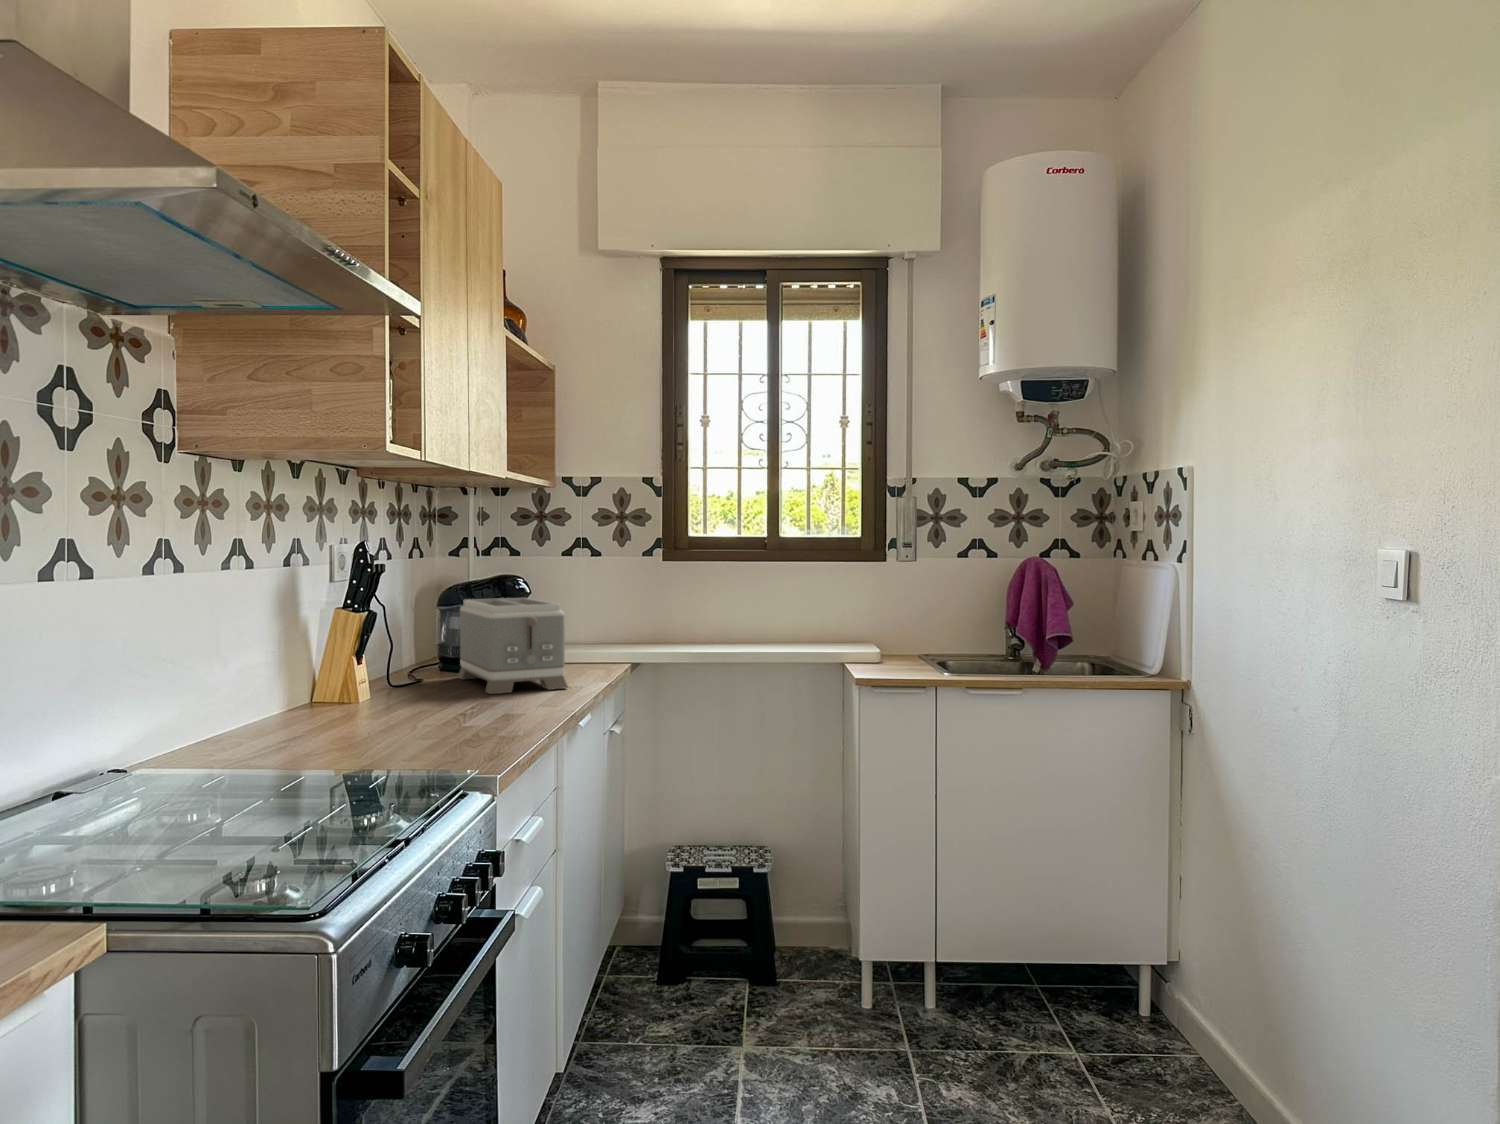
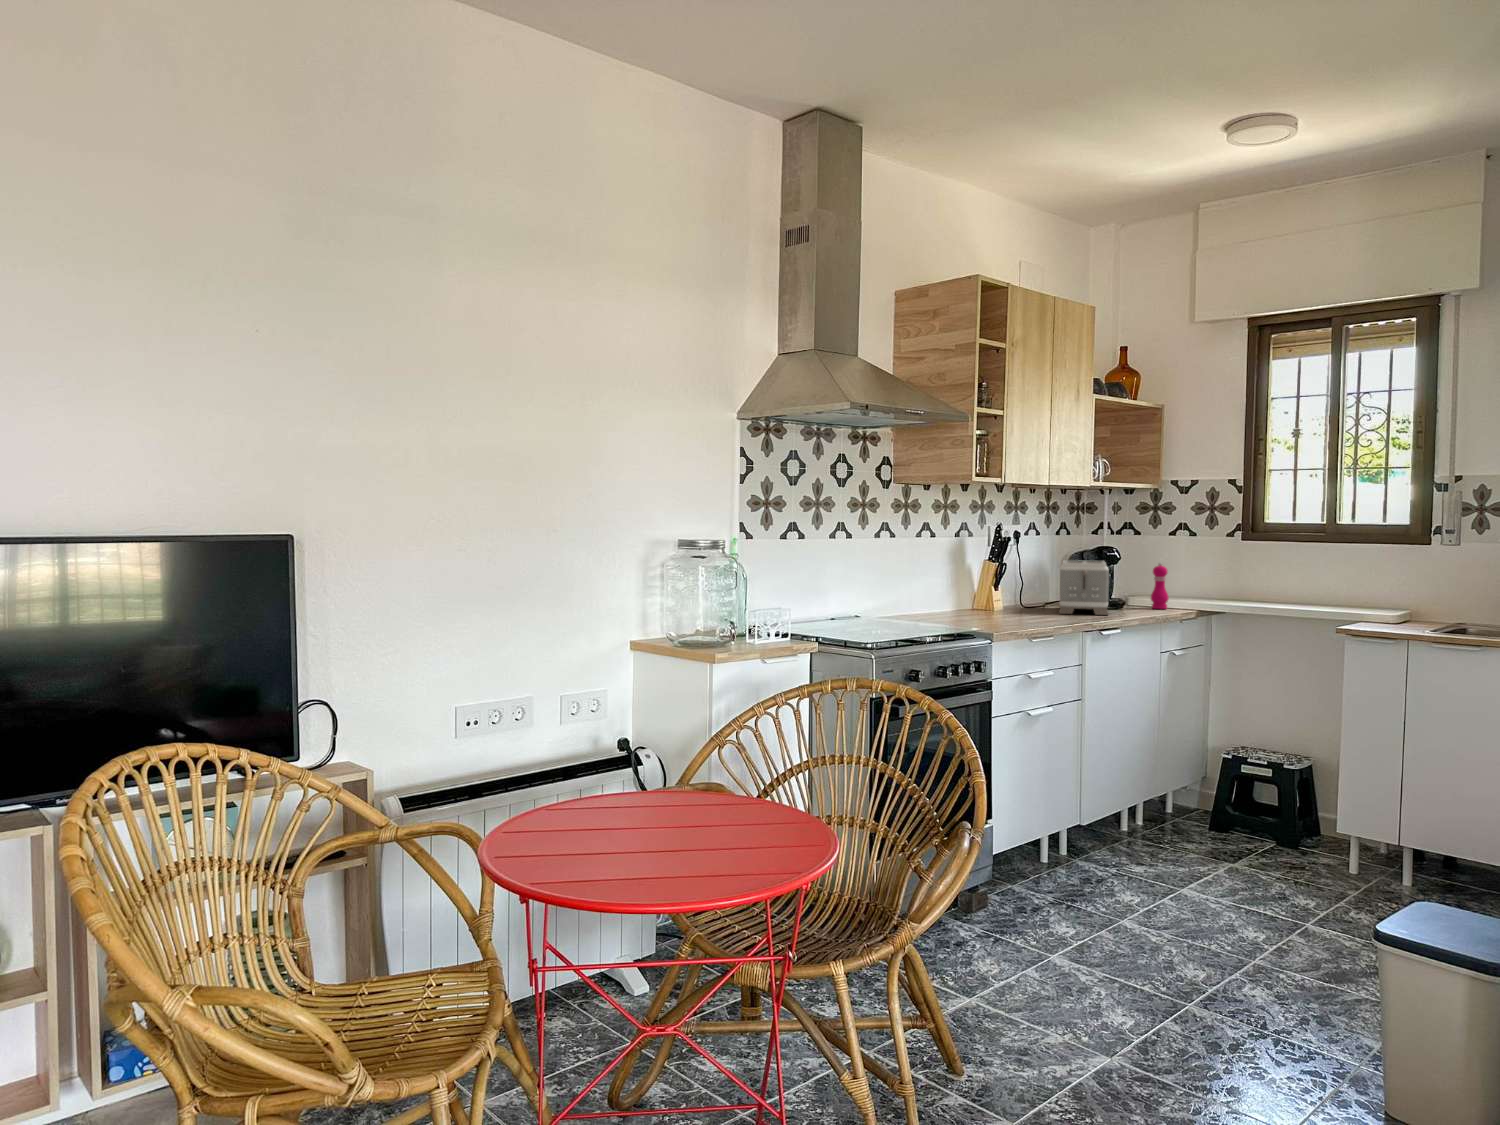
pepper mill: none [578,595,603,665] -> present [1151,562,1169,609]

